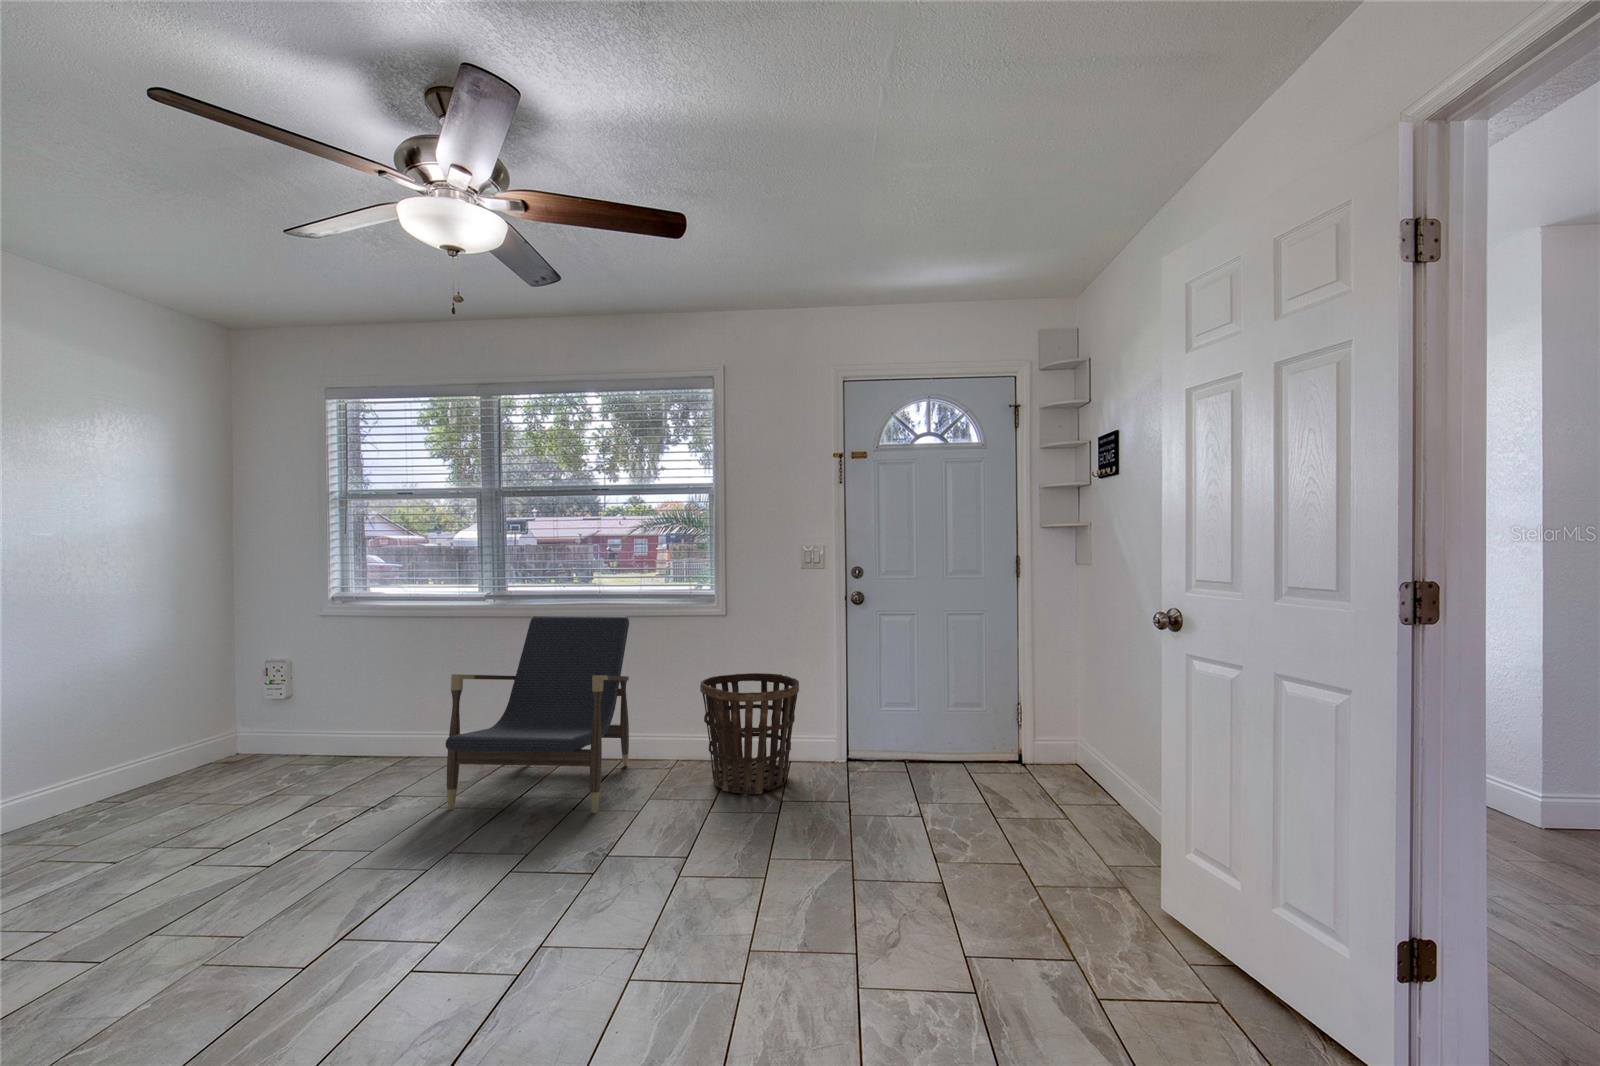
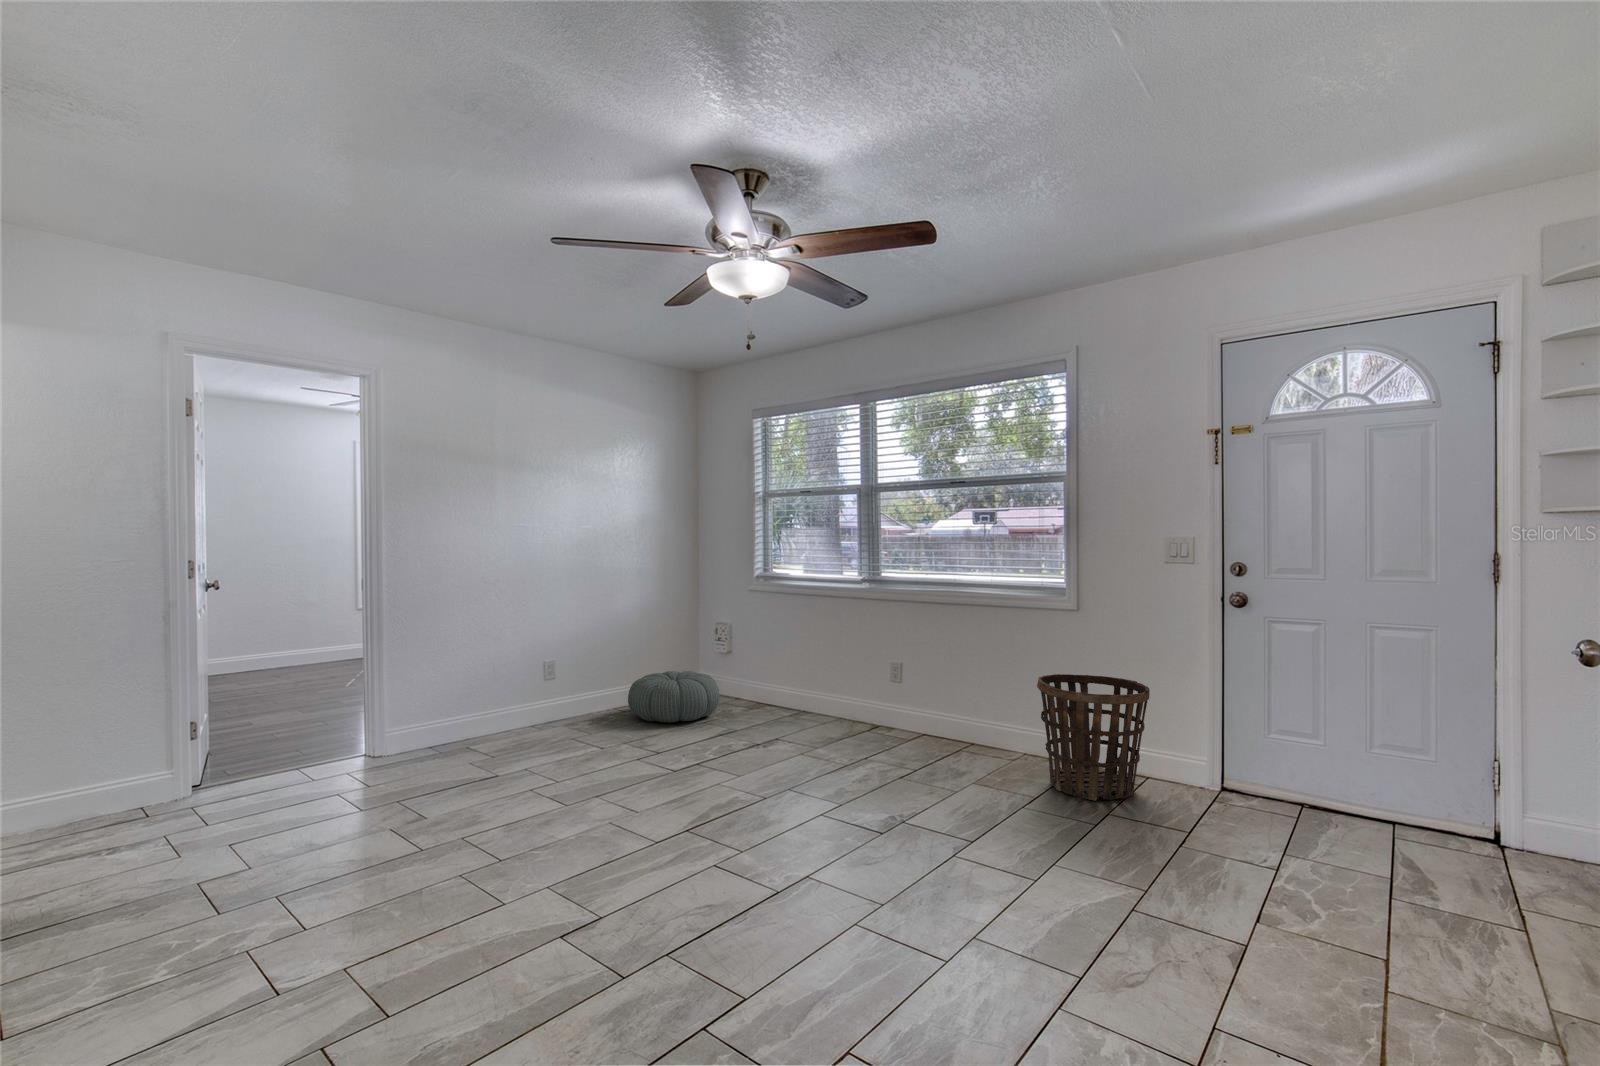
lounge chair: present [445,616,629,813] -> none [817,600,979,781]
pouf: none [95,733,274,819] -> present [628,671,720,723]

